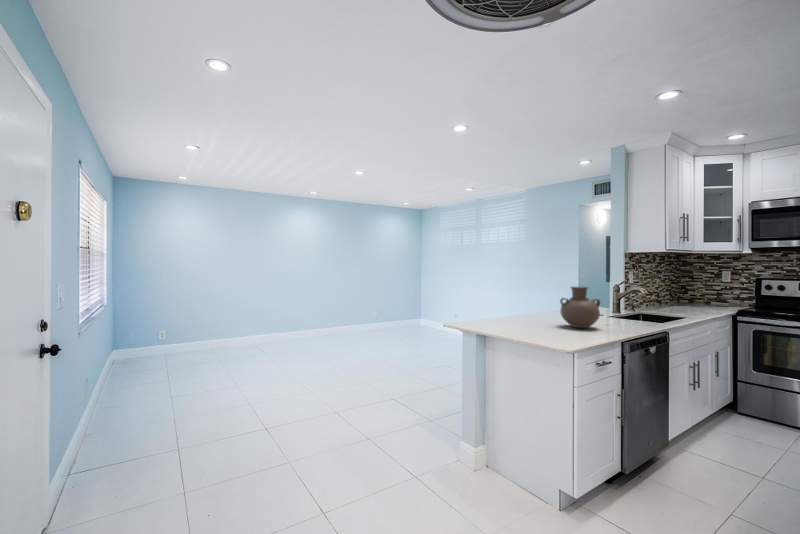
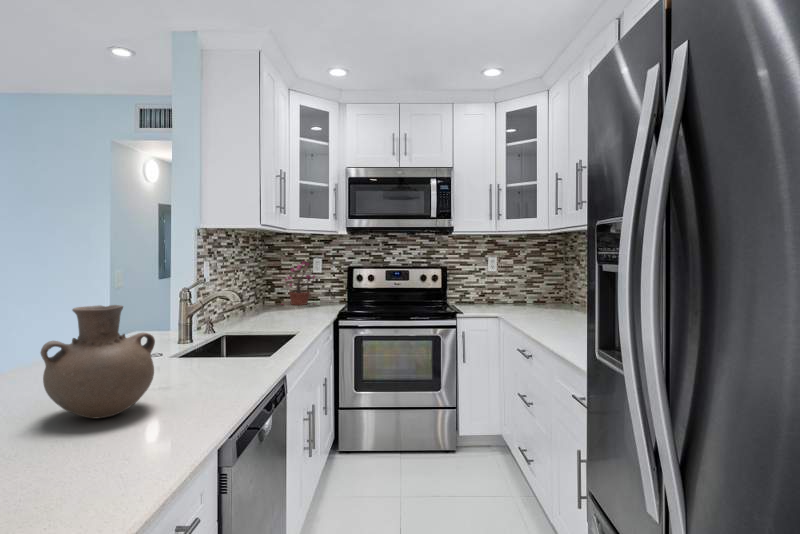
potted plant: none [691,273,725,306] -> present [281,261,315,305]

